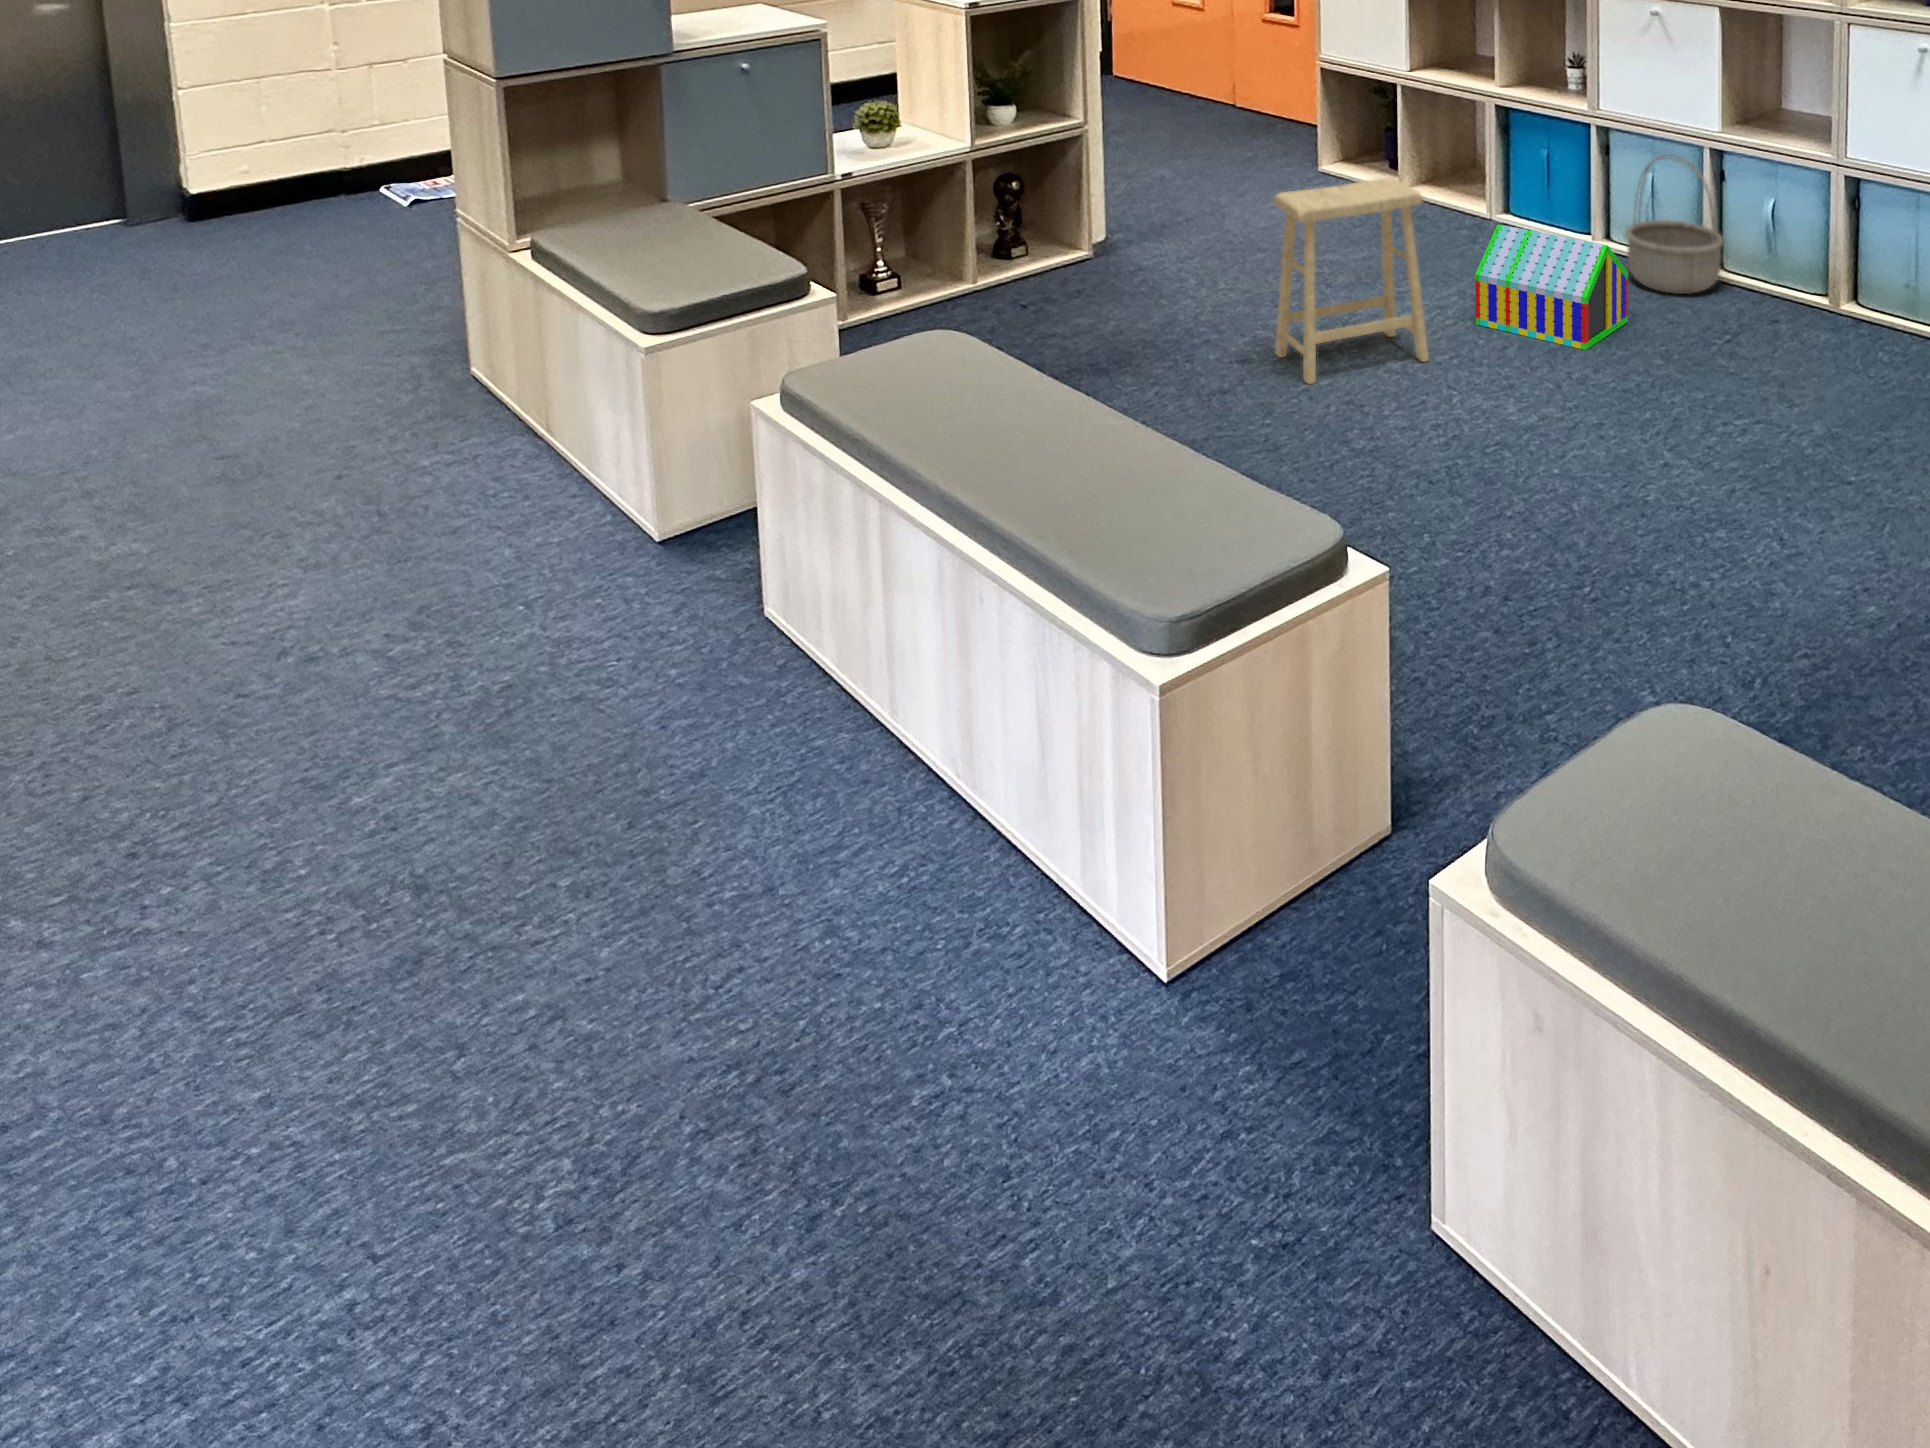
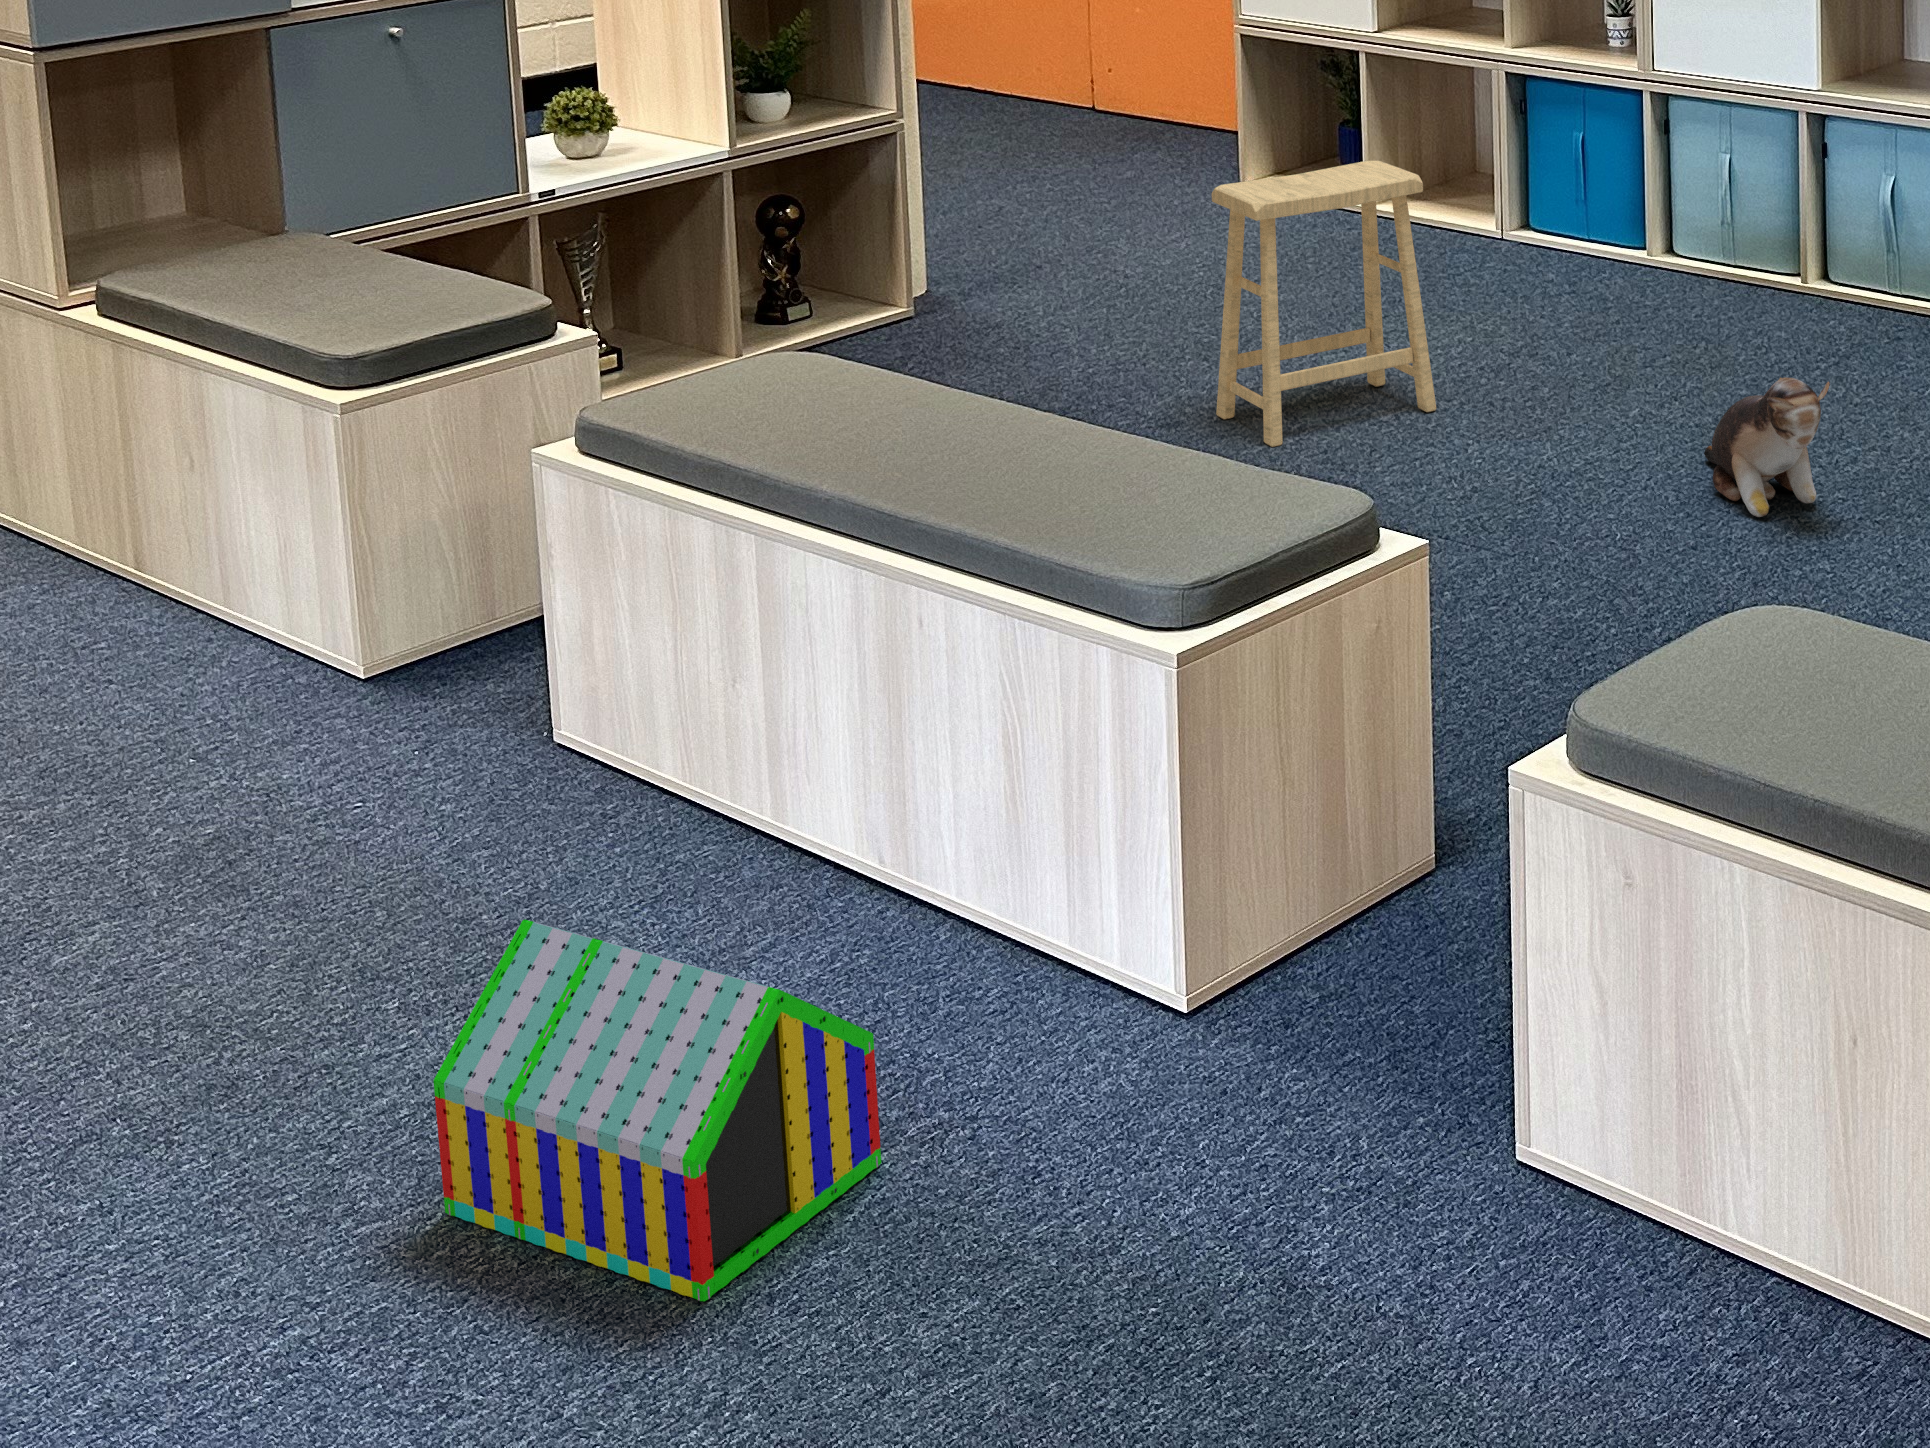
basket: present [1625,155,1724,294] -> none [1694,122,1831,315]
toy house: present [1475,224,1628,350] -> present [433,920,881,1301]
plush toy: none [1621,375,1716,480] -> present [1704,377,1830,517]

